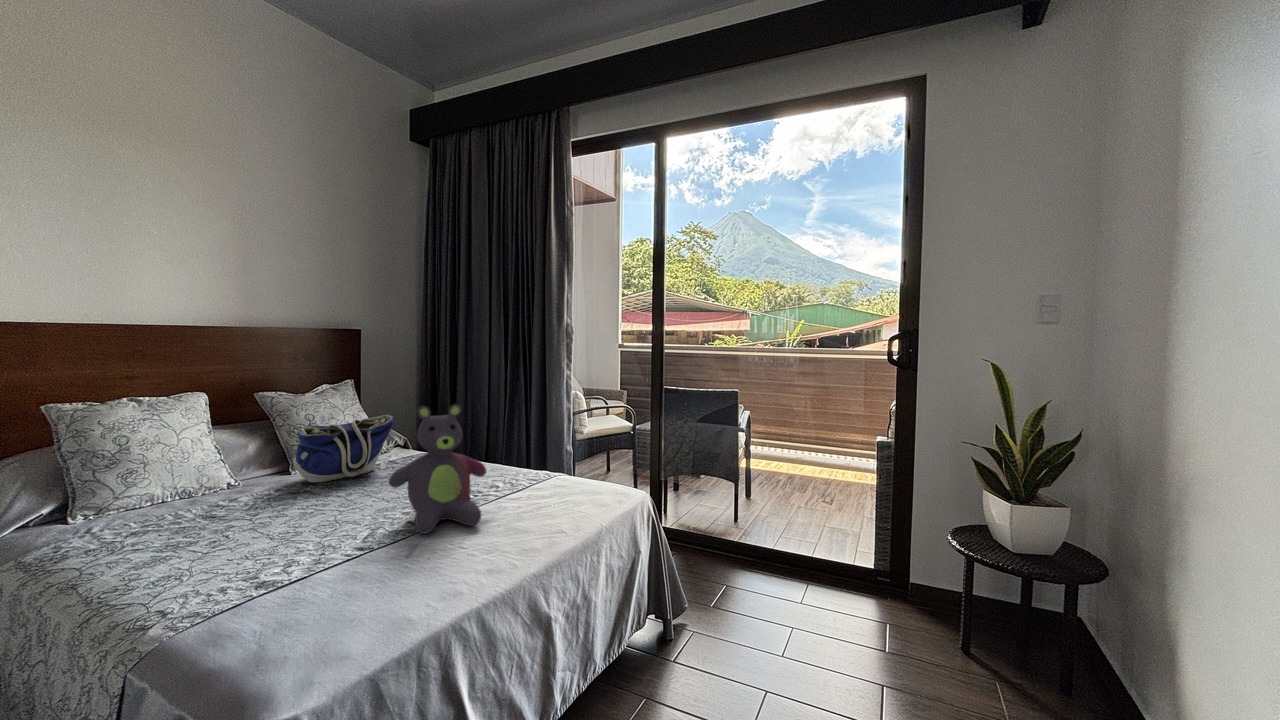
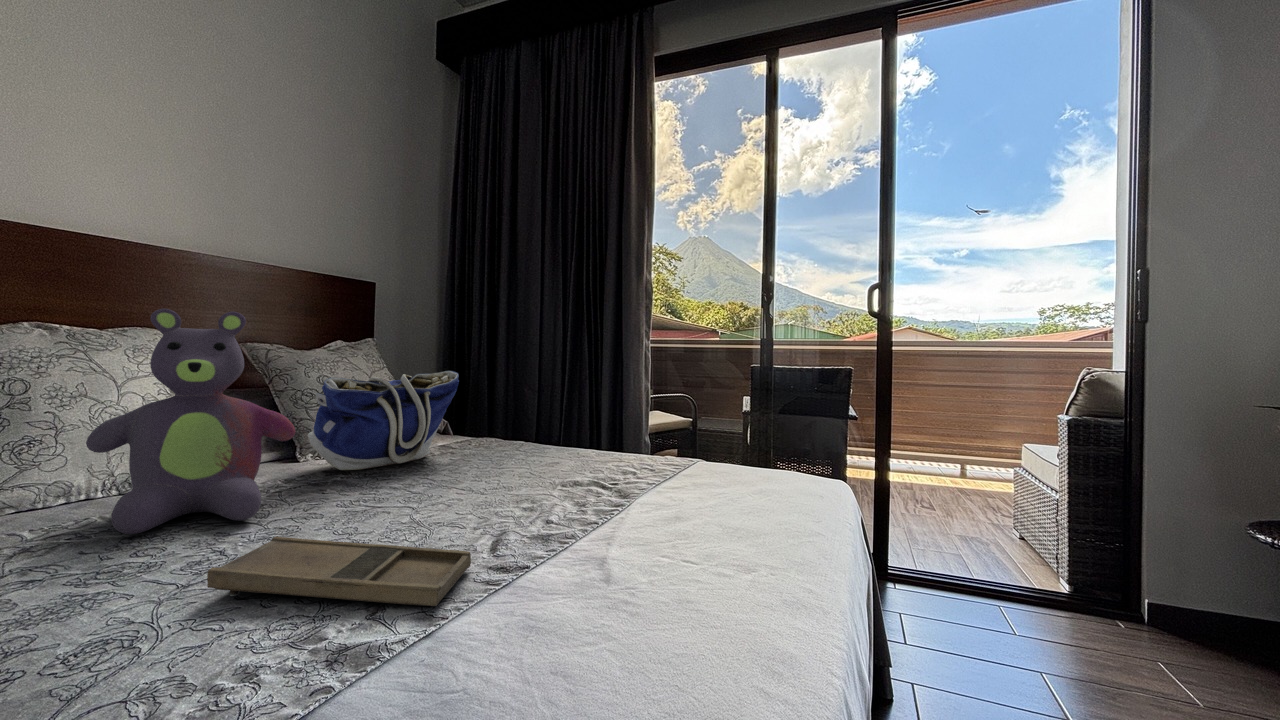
stuffed bear: present [389,404,486,534] -> present [86,309,296,534]
tray: none [214,530,345,565] -> present [207,537,471,606]

